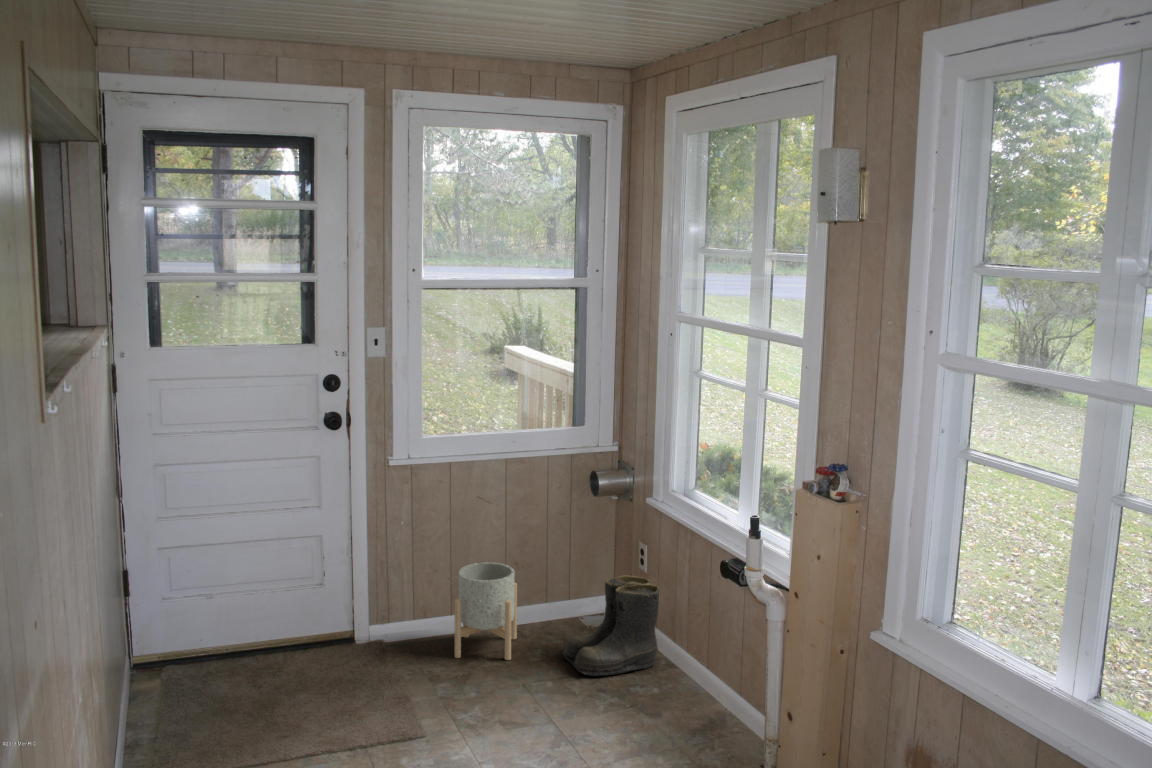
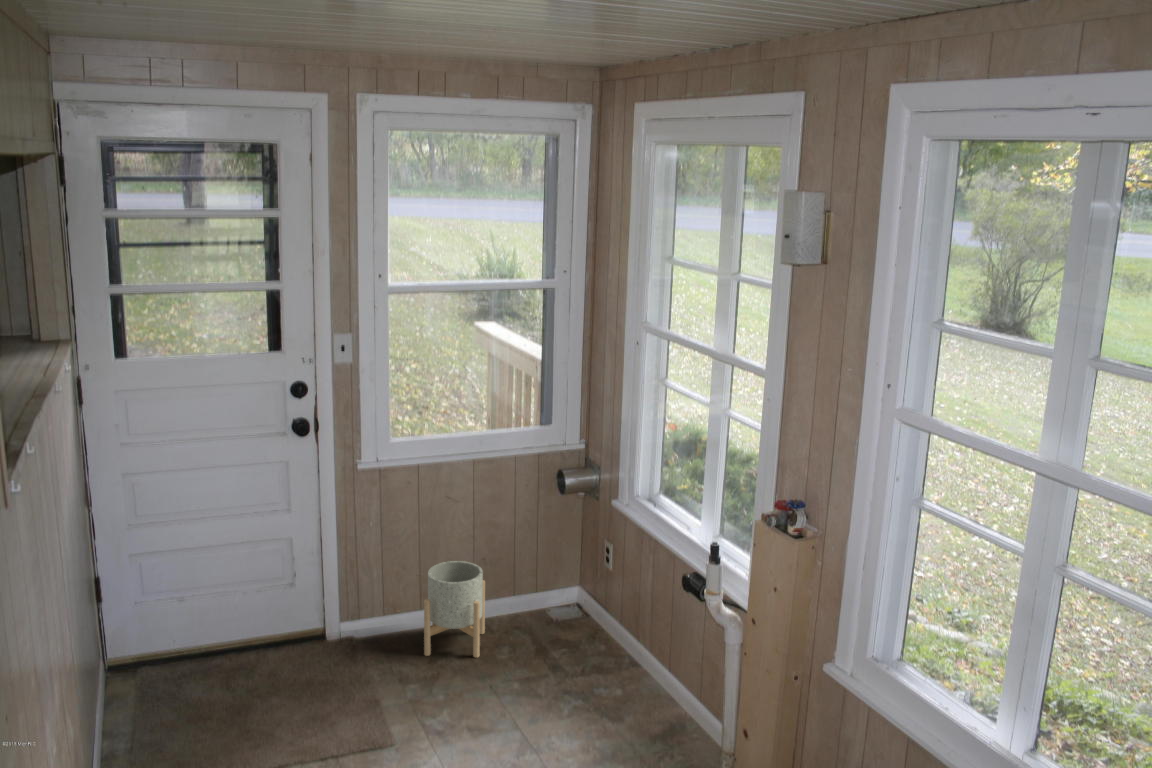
boots: present [563,576,659,676] -> none [529,575,624,675]

